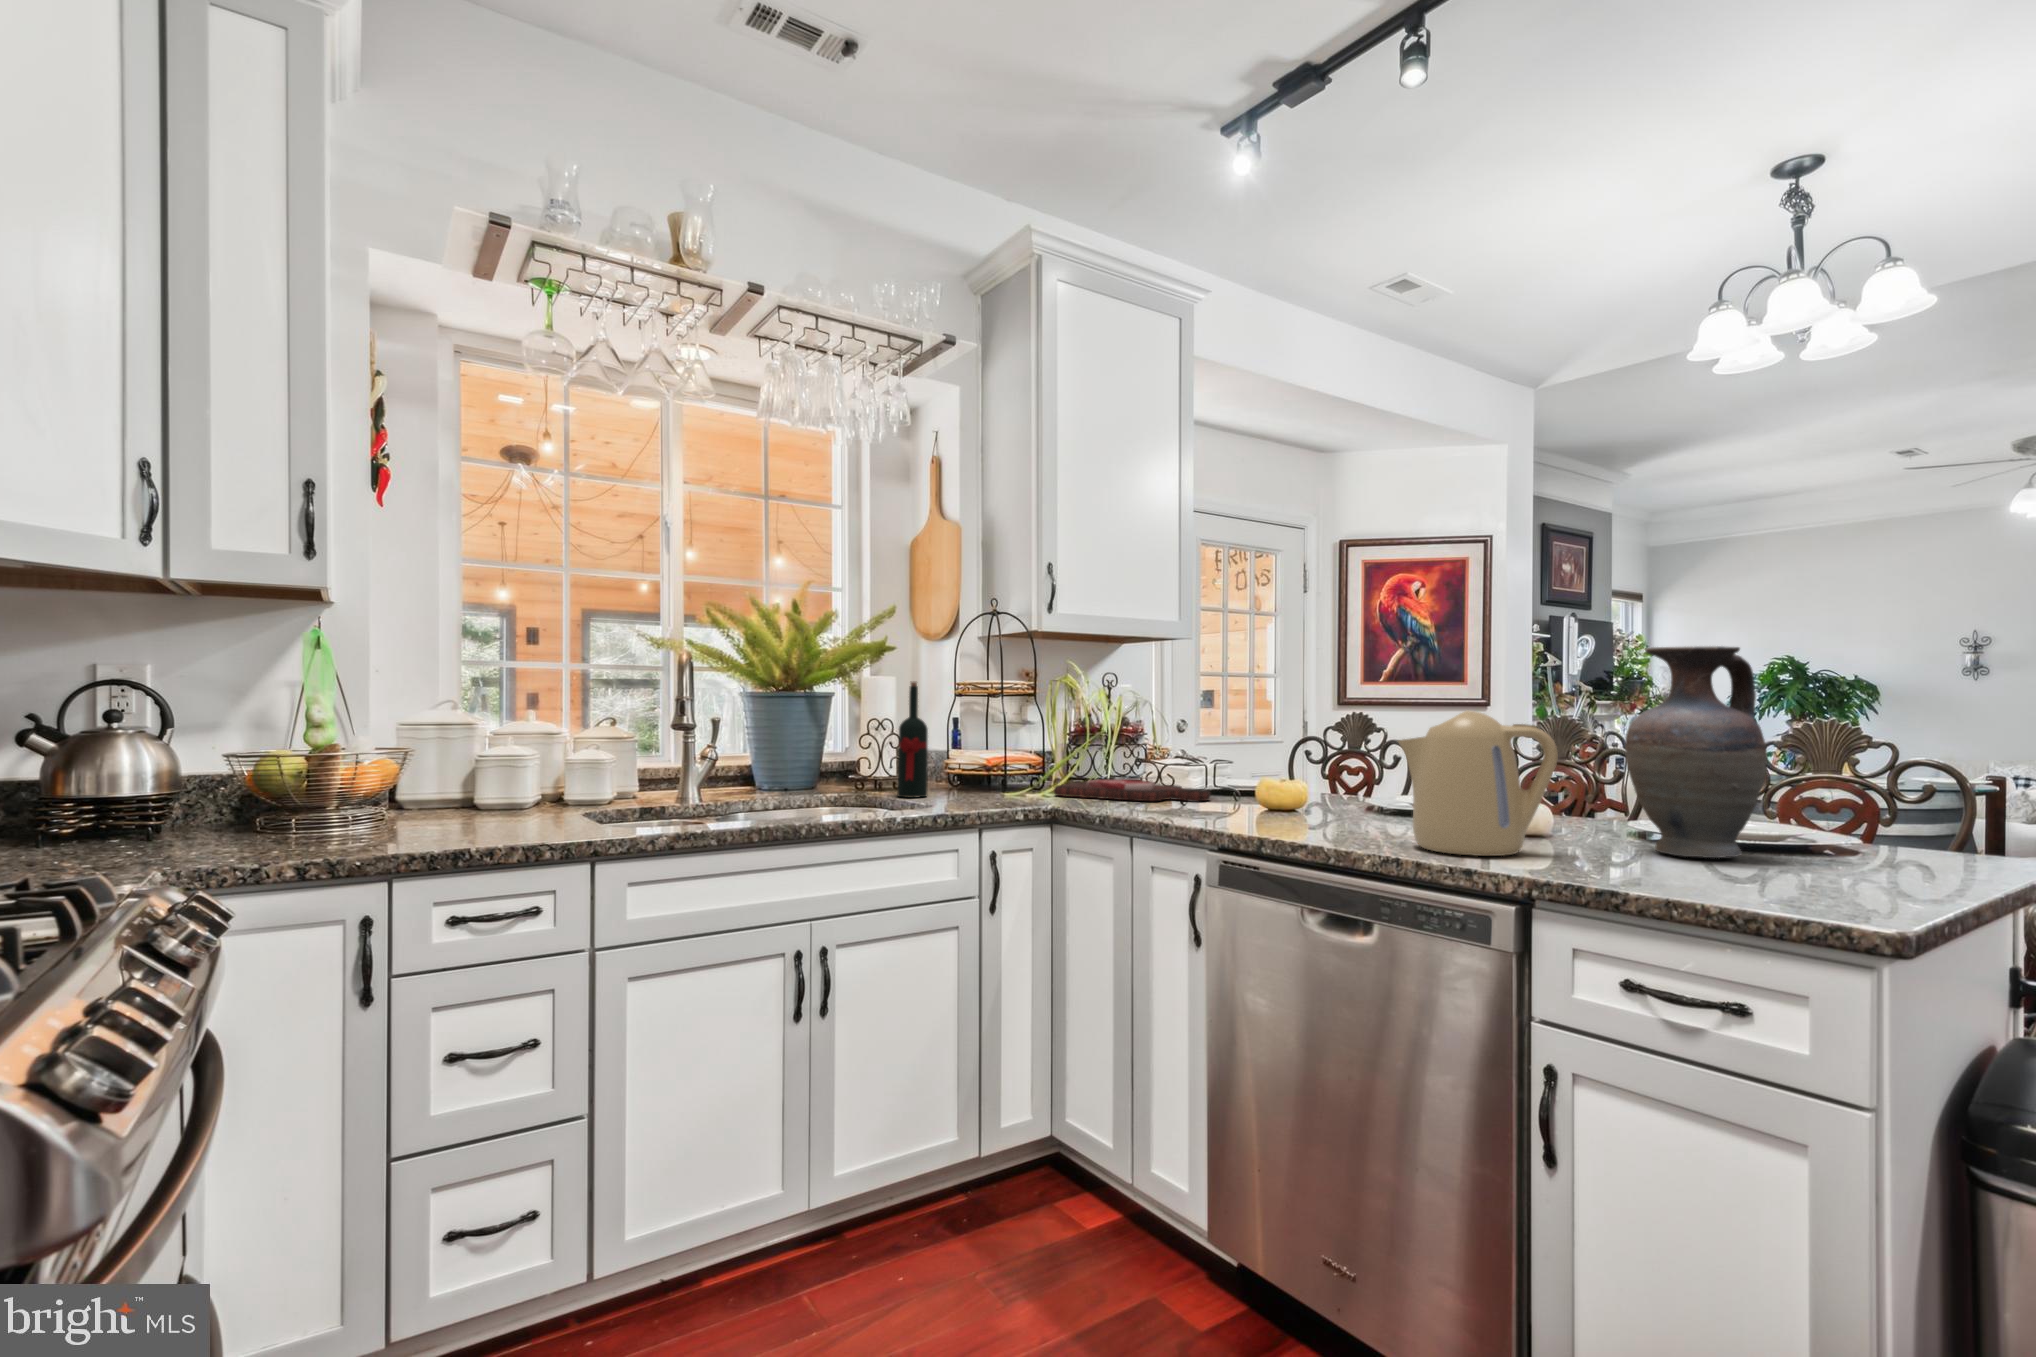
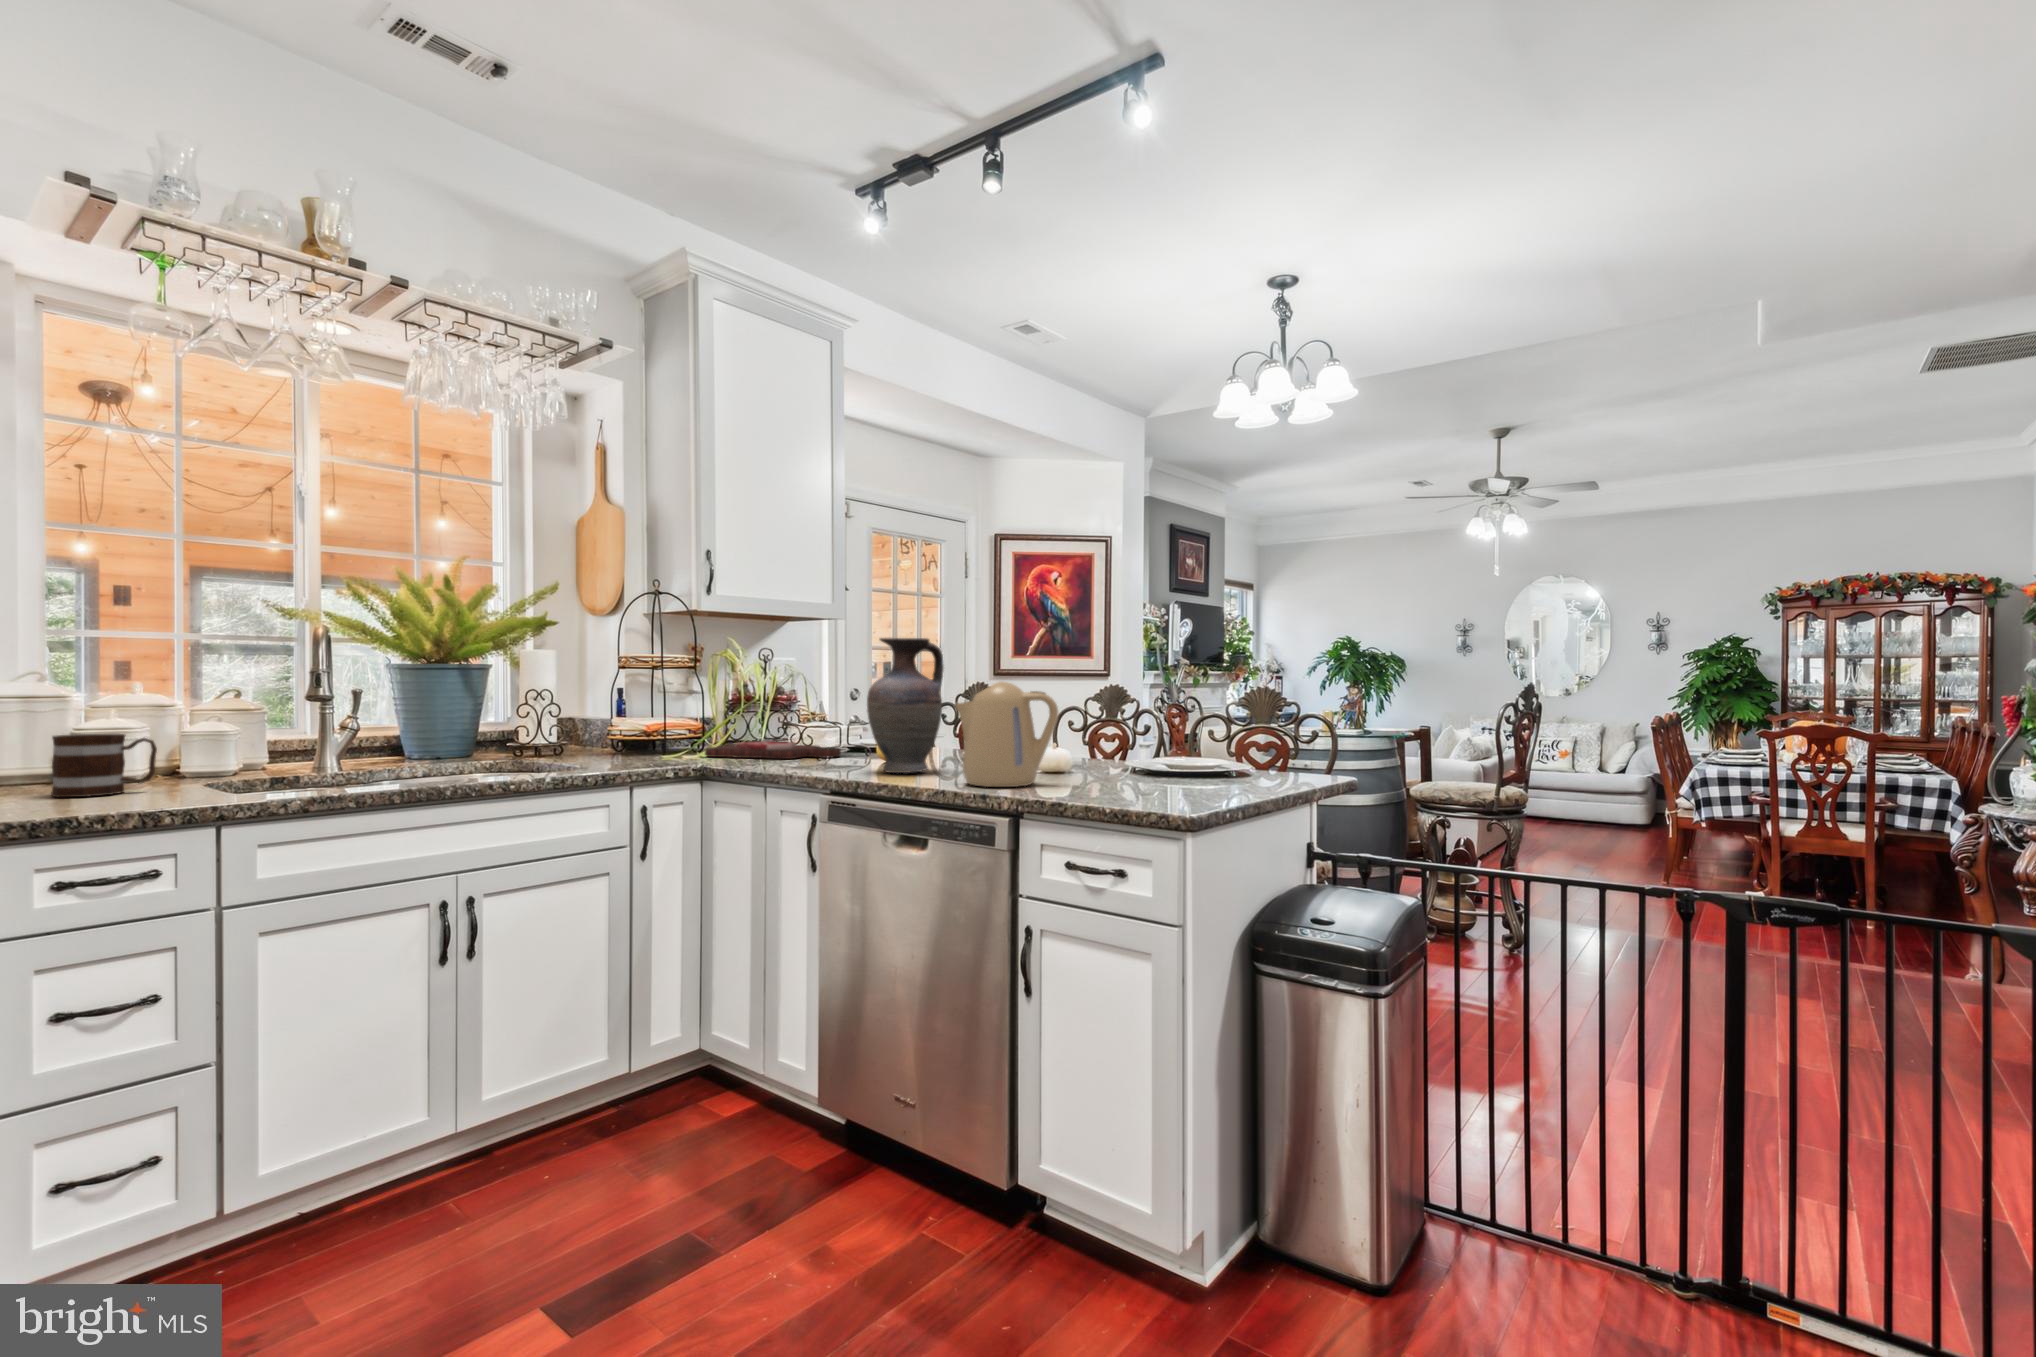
vase: present [1625,646,1767,858] -> present [867,637,944,773]
wine bottle: present [898,682,928,798] -> none [553,656,583,762]
mug: none [454,761,541,825] -> present [51,734,157,797]

